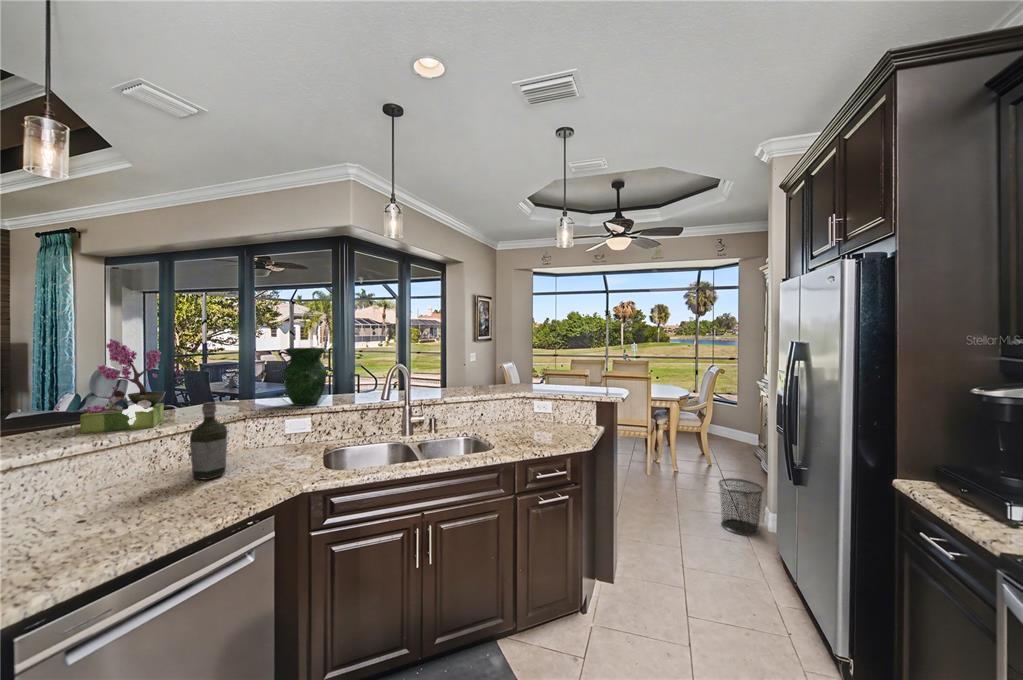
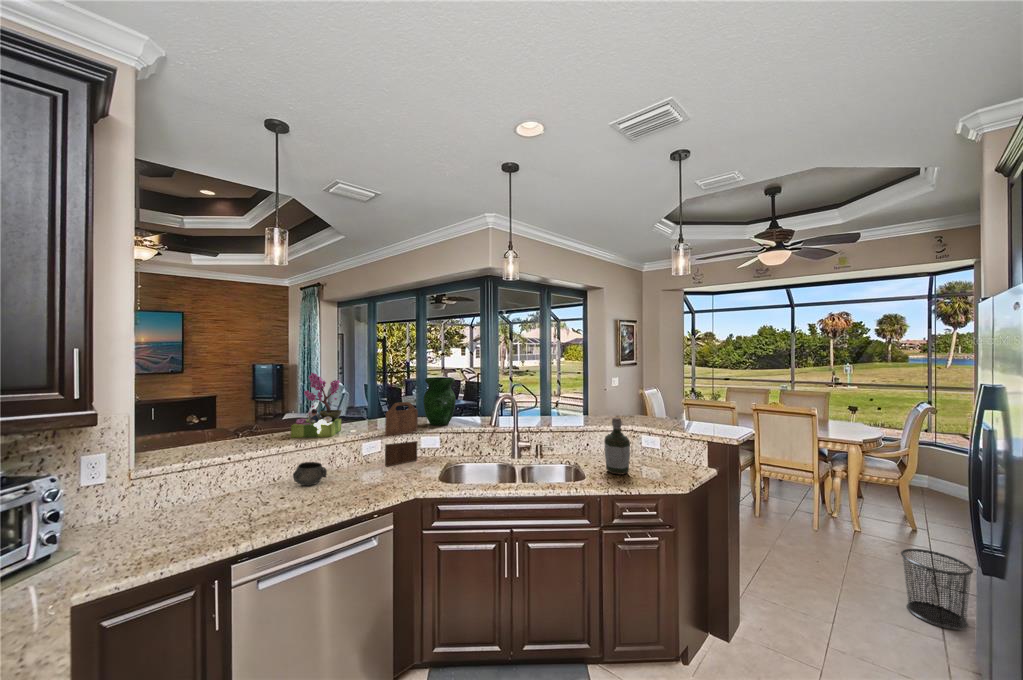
cutting board: none [240,376,283,460] -> present [385,402,418,467]
bottle: present [190,402,228,480] -> present [604,418,630,475]
decorative bowl: none [99,463,157,498] -> present [293,462,327,486]

